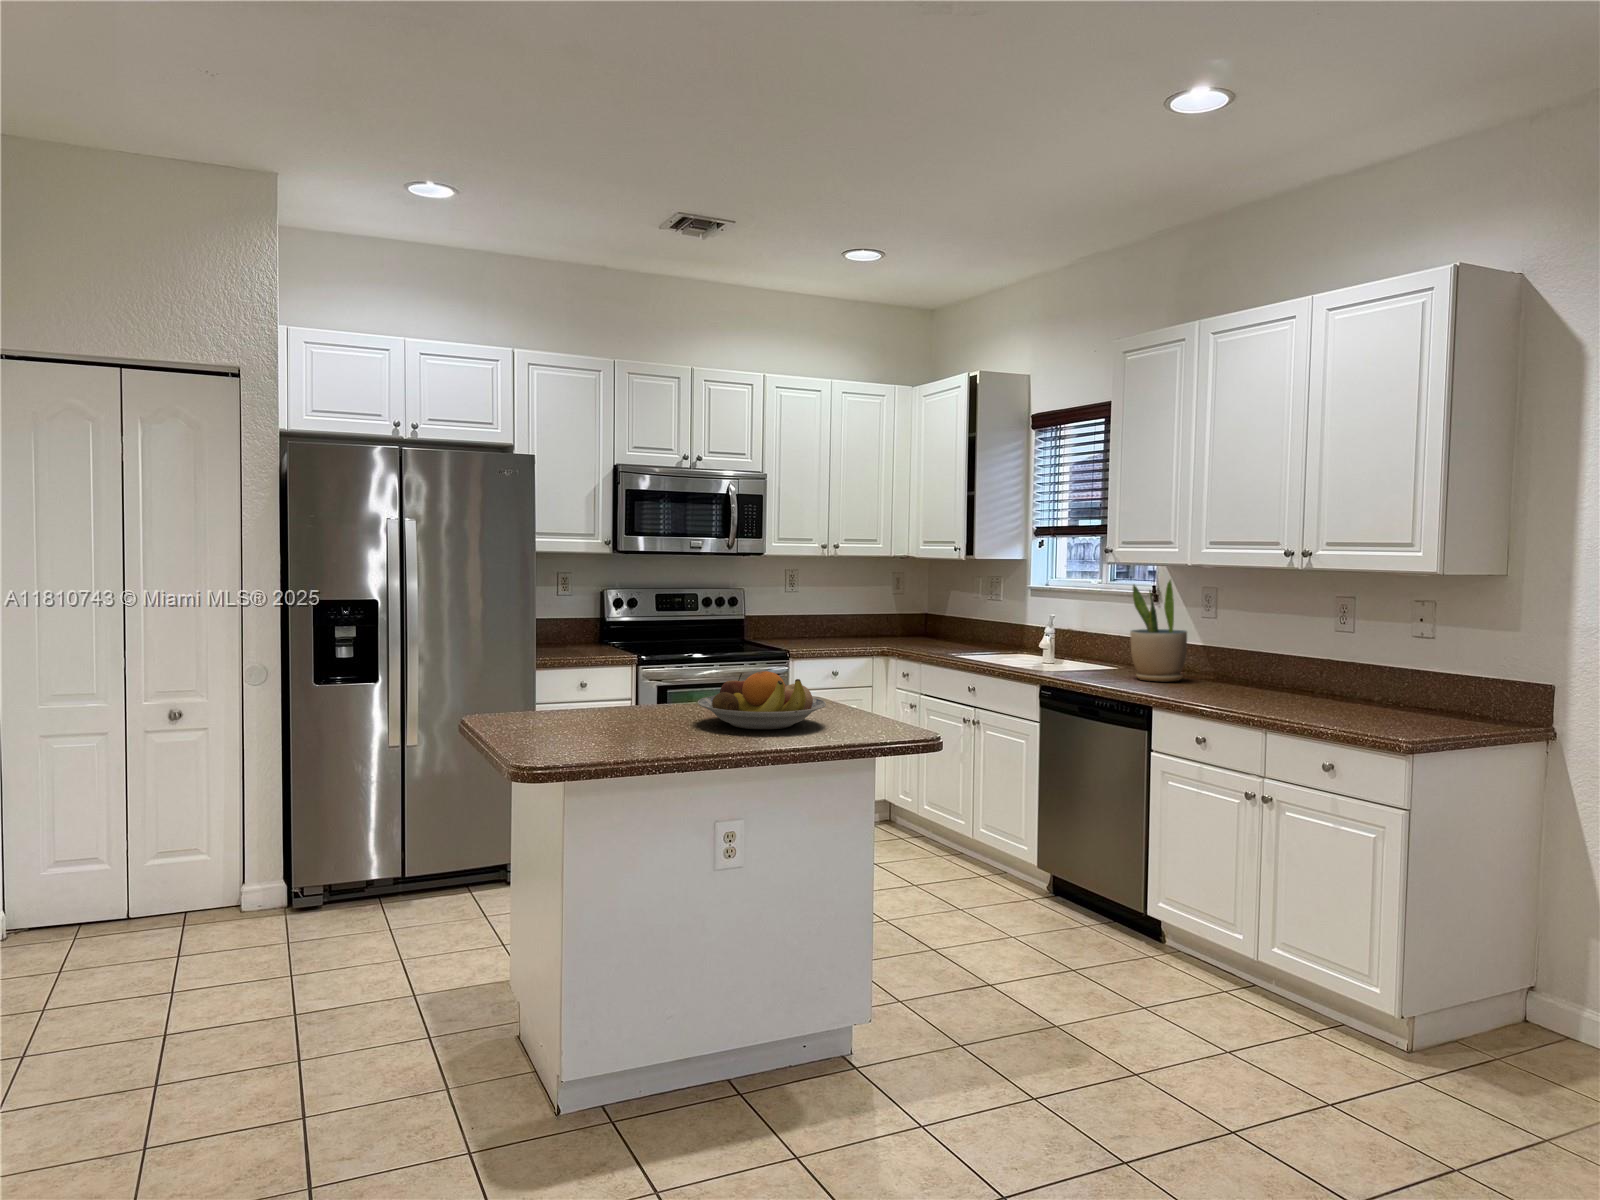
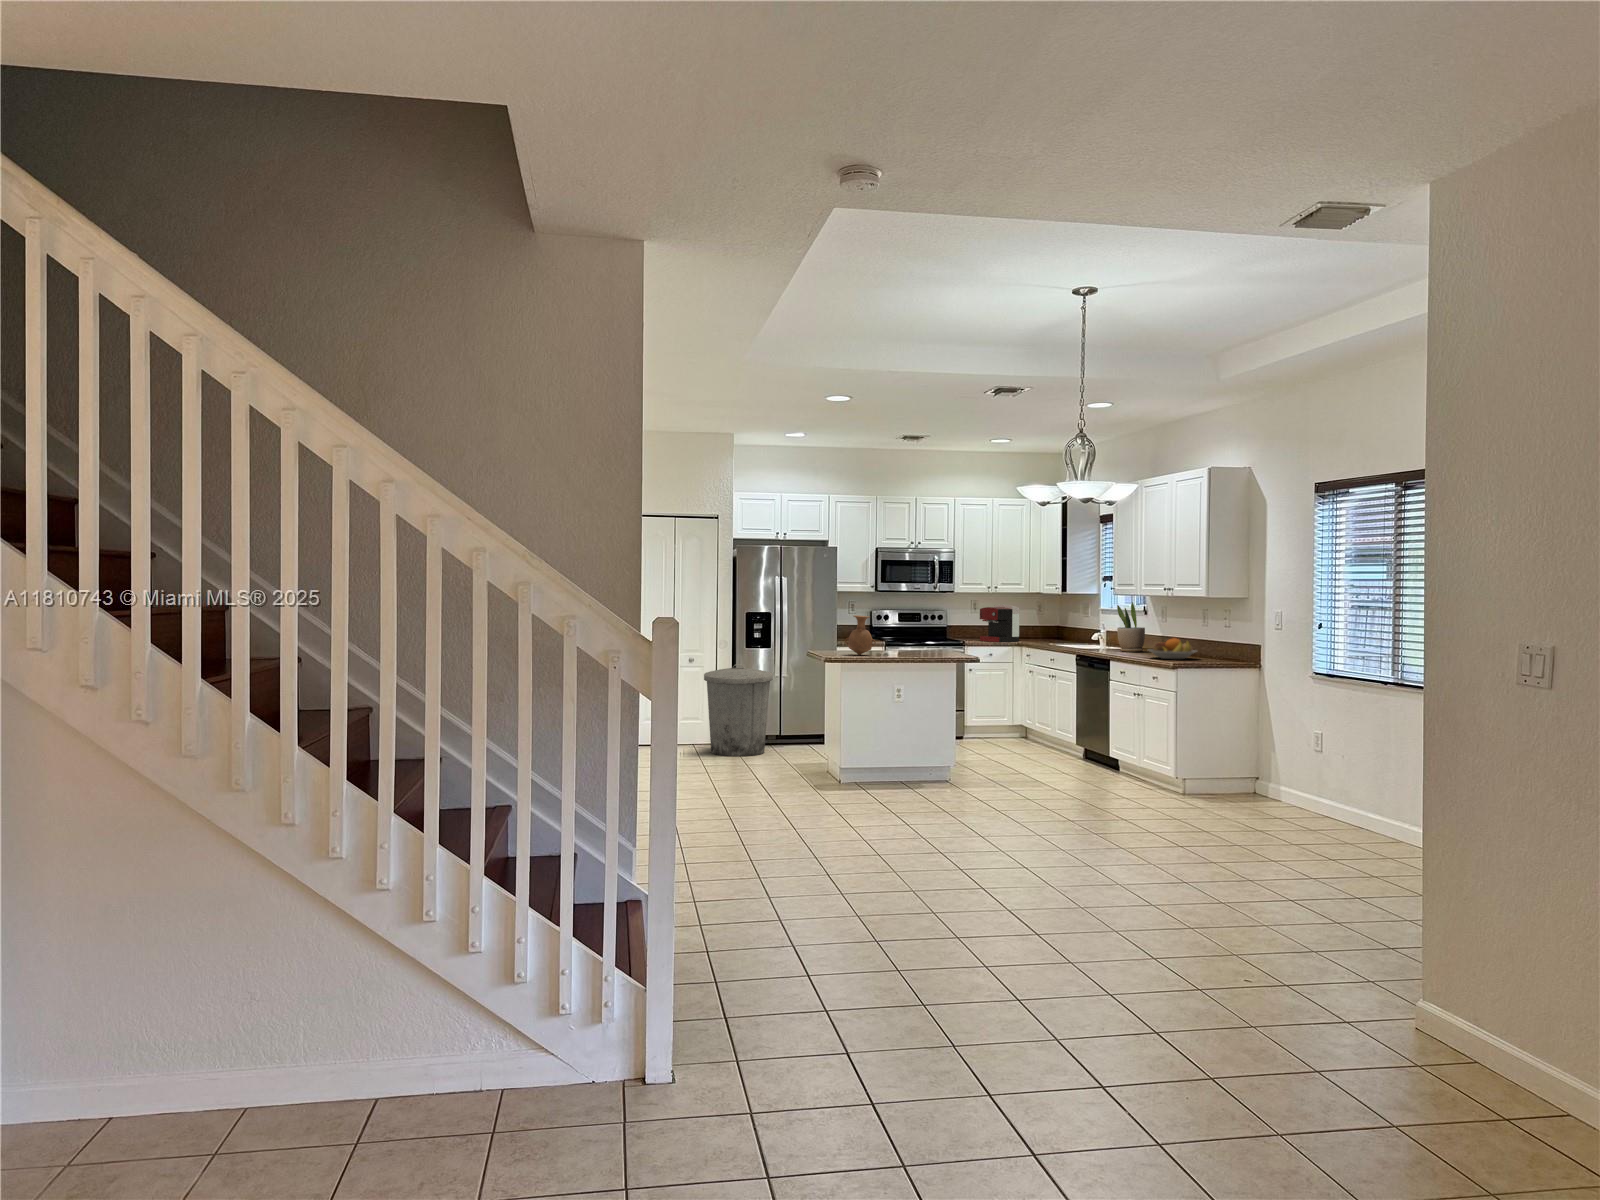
coffee maker: none [811,577,883,650] -> present [980,604,1019,642]
vase: none [561,627,653,744] -> present [845,615,876,655]
fruit bowl: present [698,671,826,729] -> present [1148,638,1197,659]
trash can: none [189,729,375,966] -> present [704,664,772,756]

